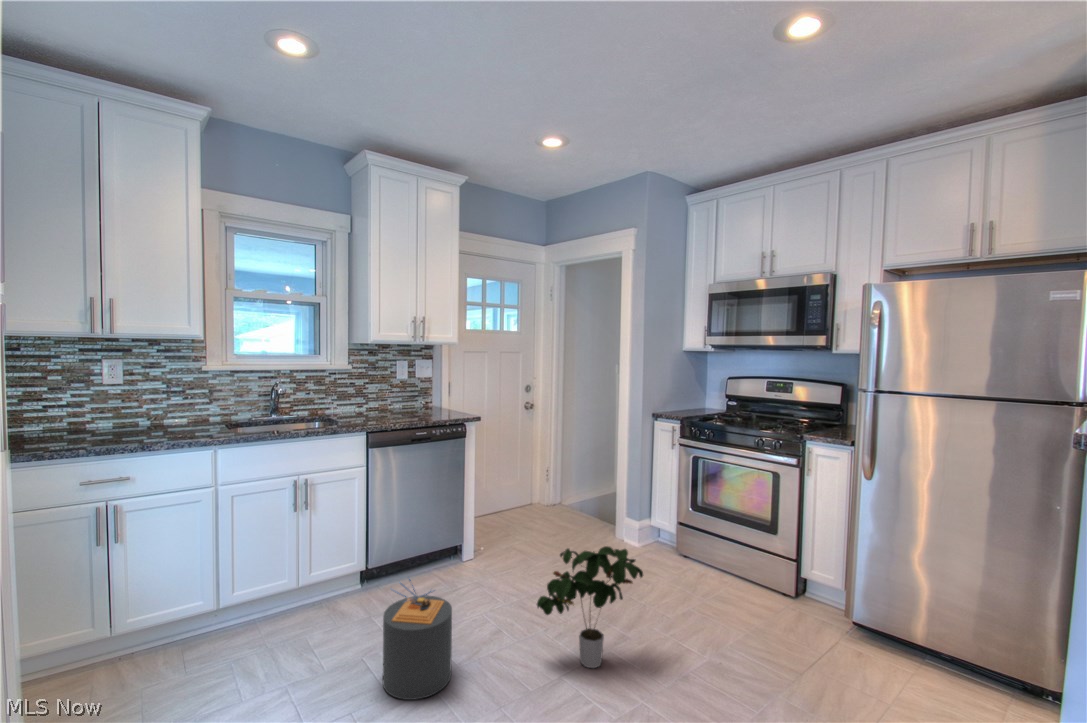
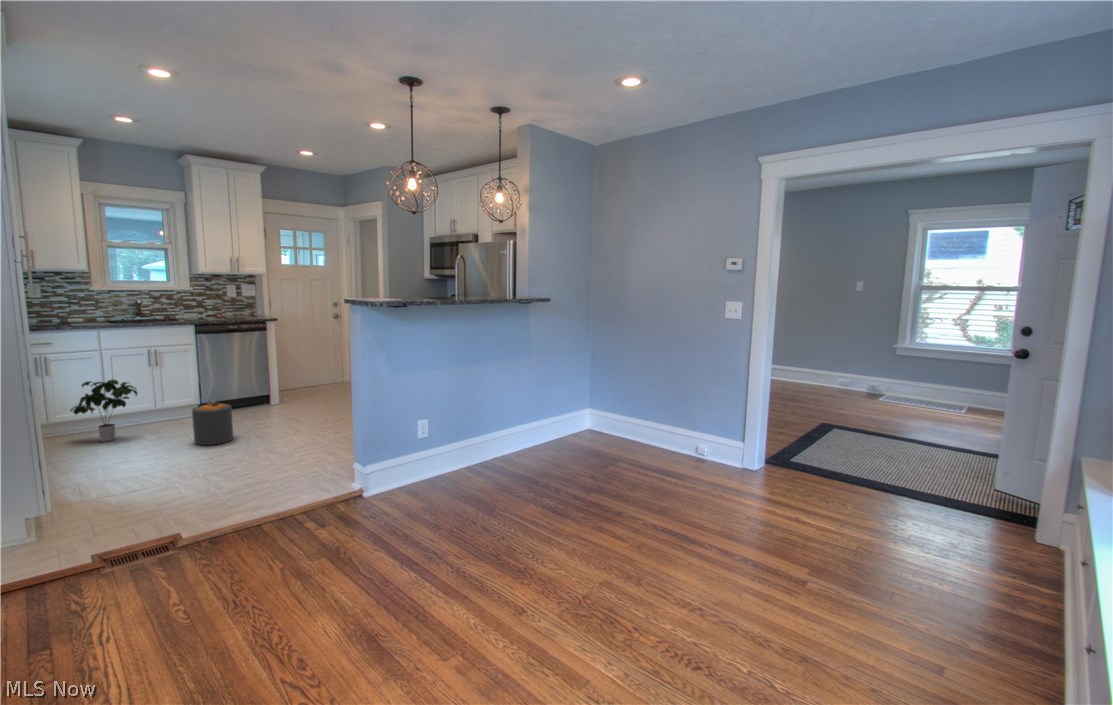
potted plant: present [537,546,643,668] -> present [71,380,137,441]

